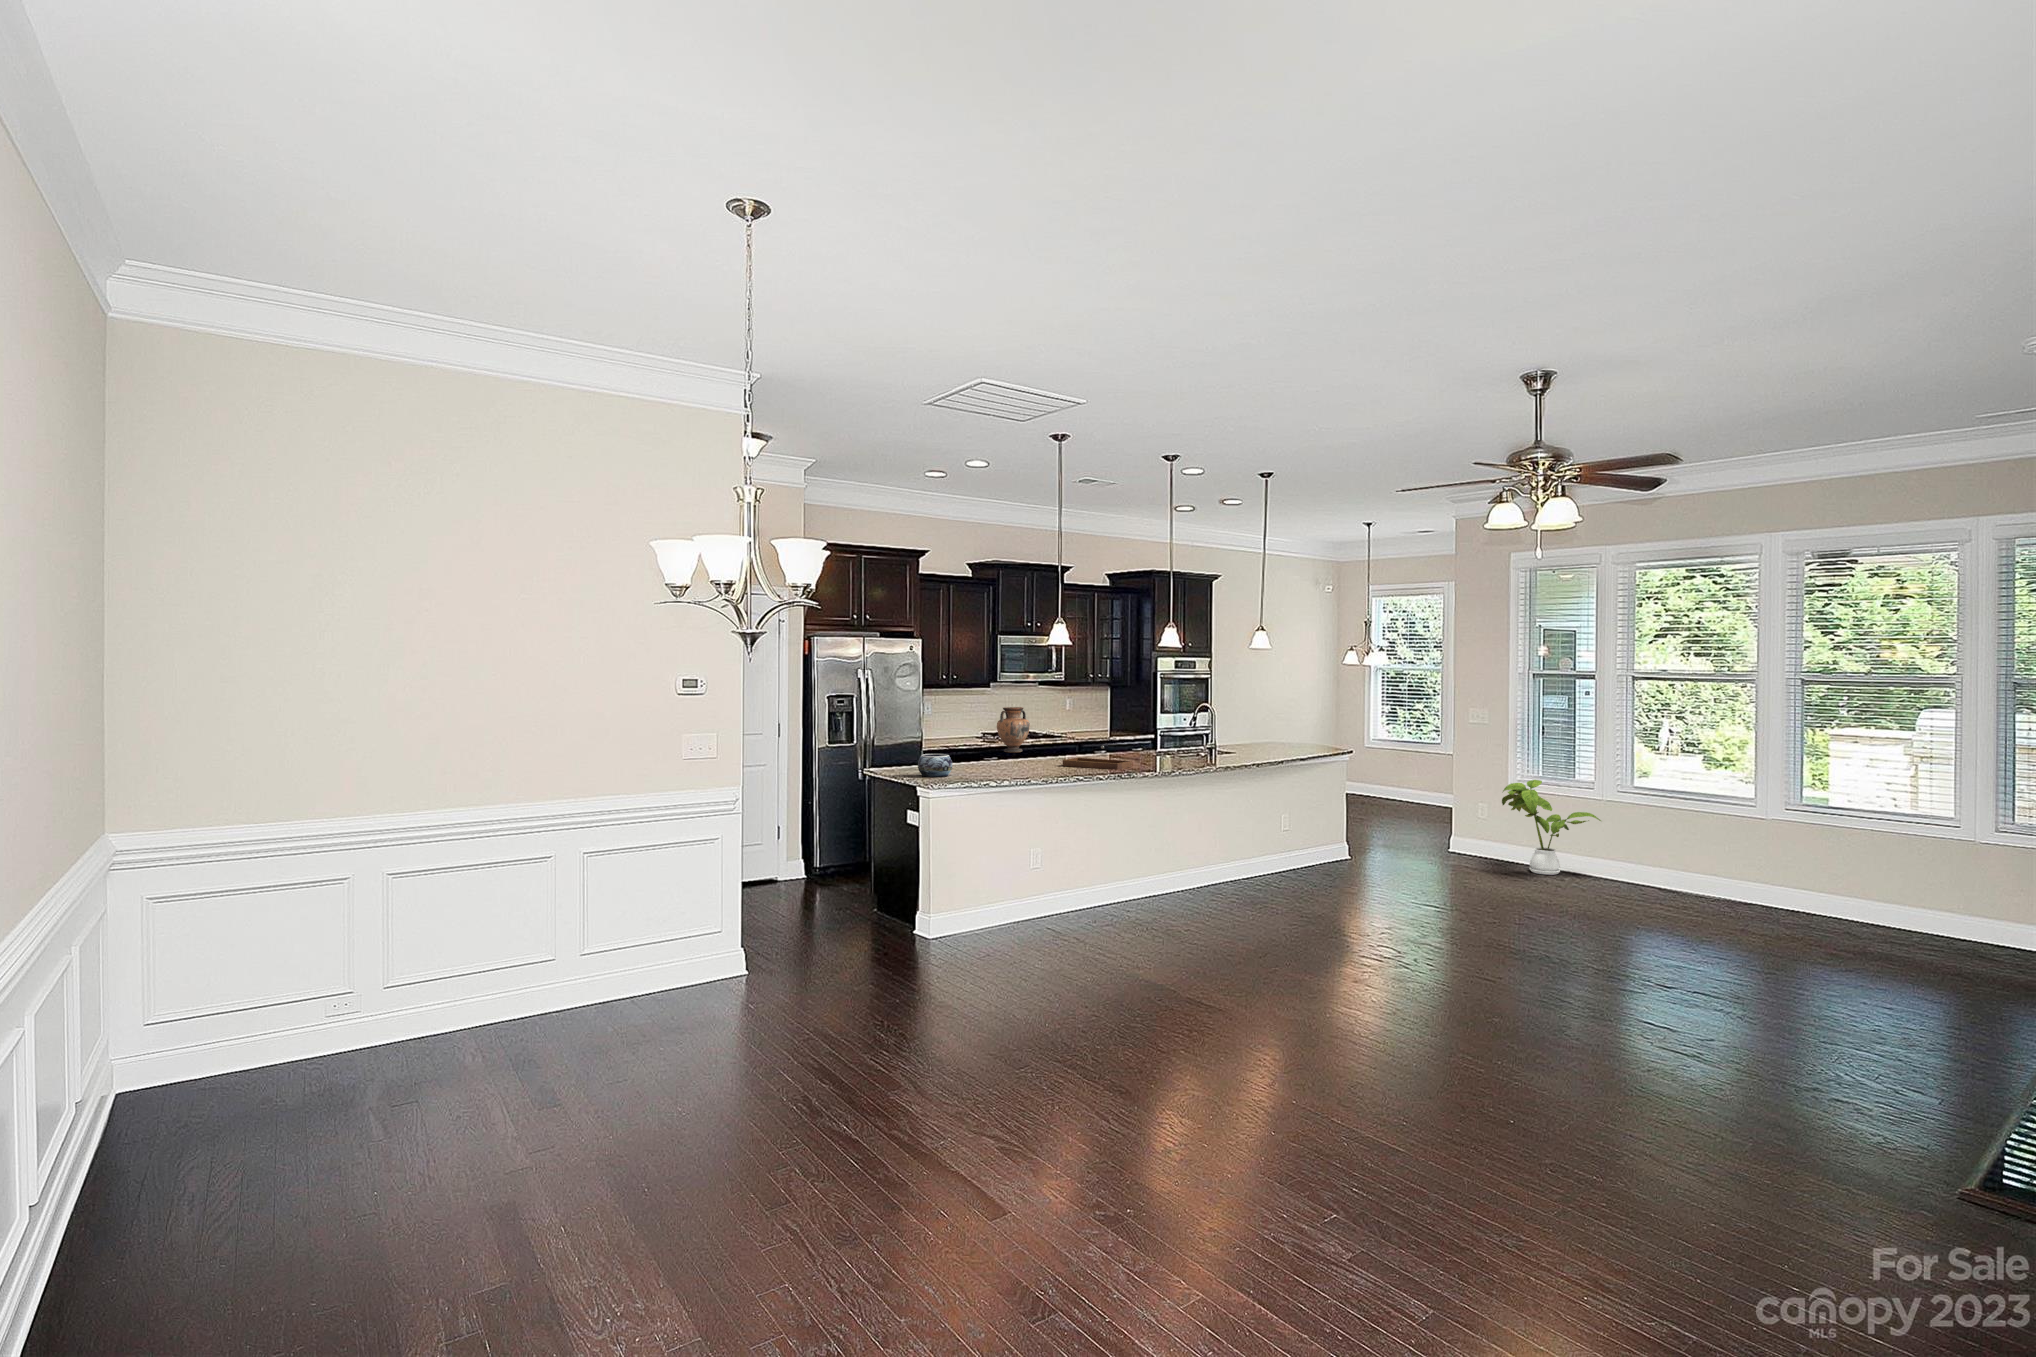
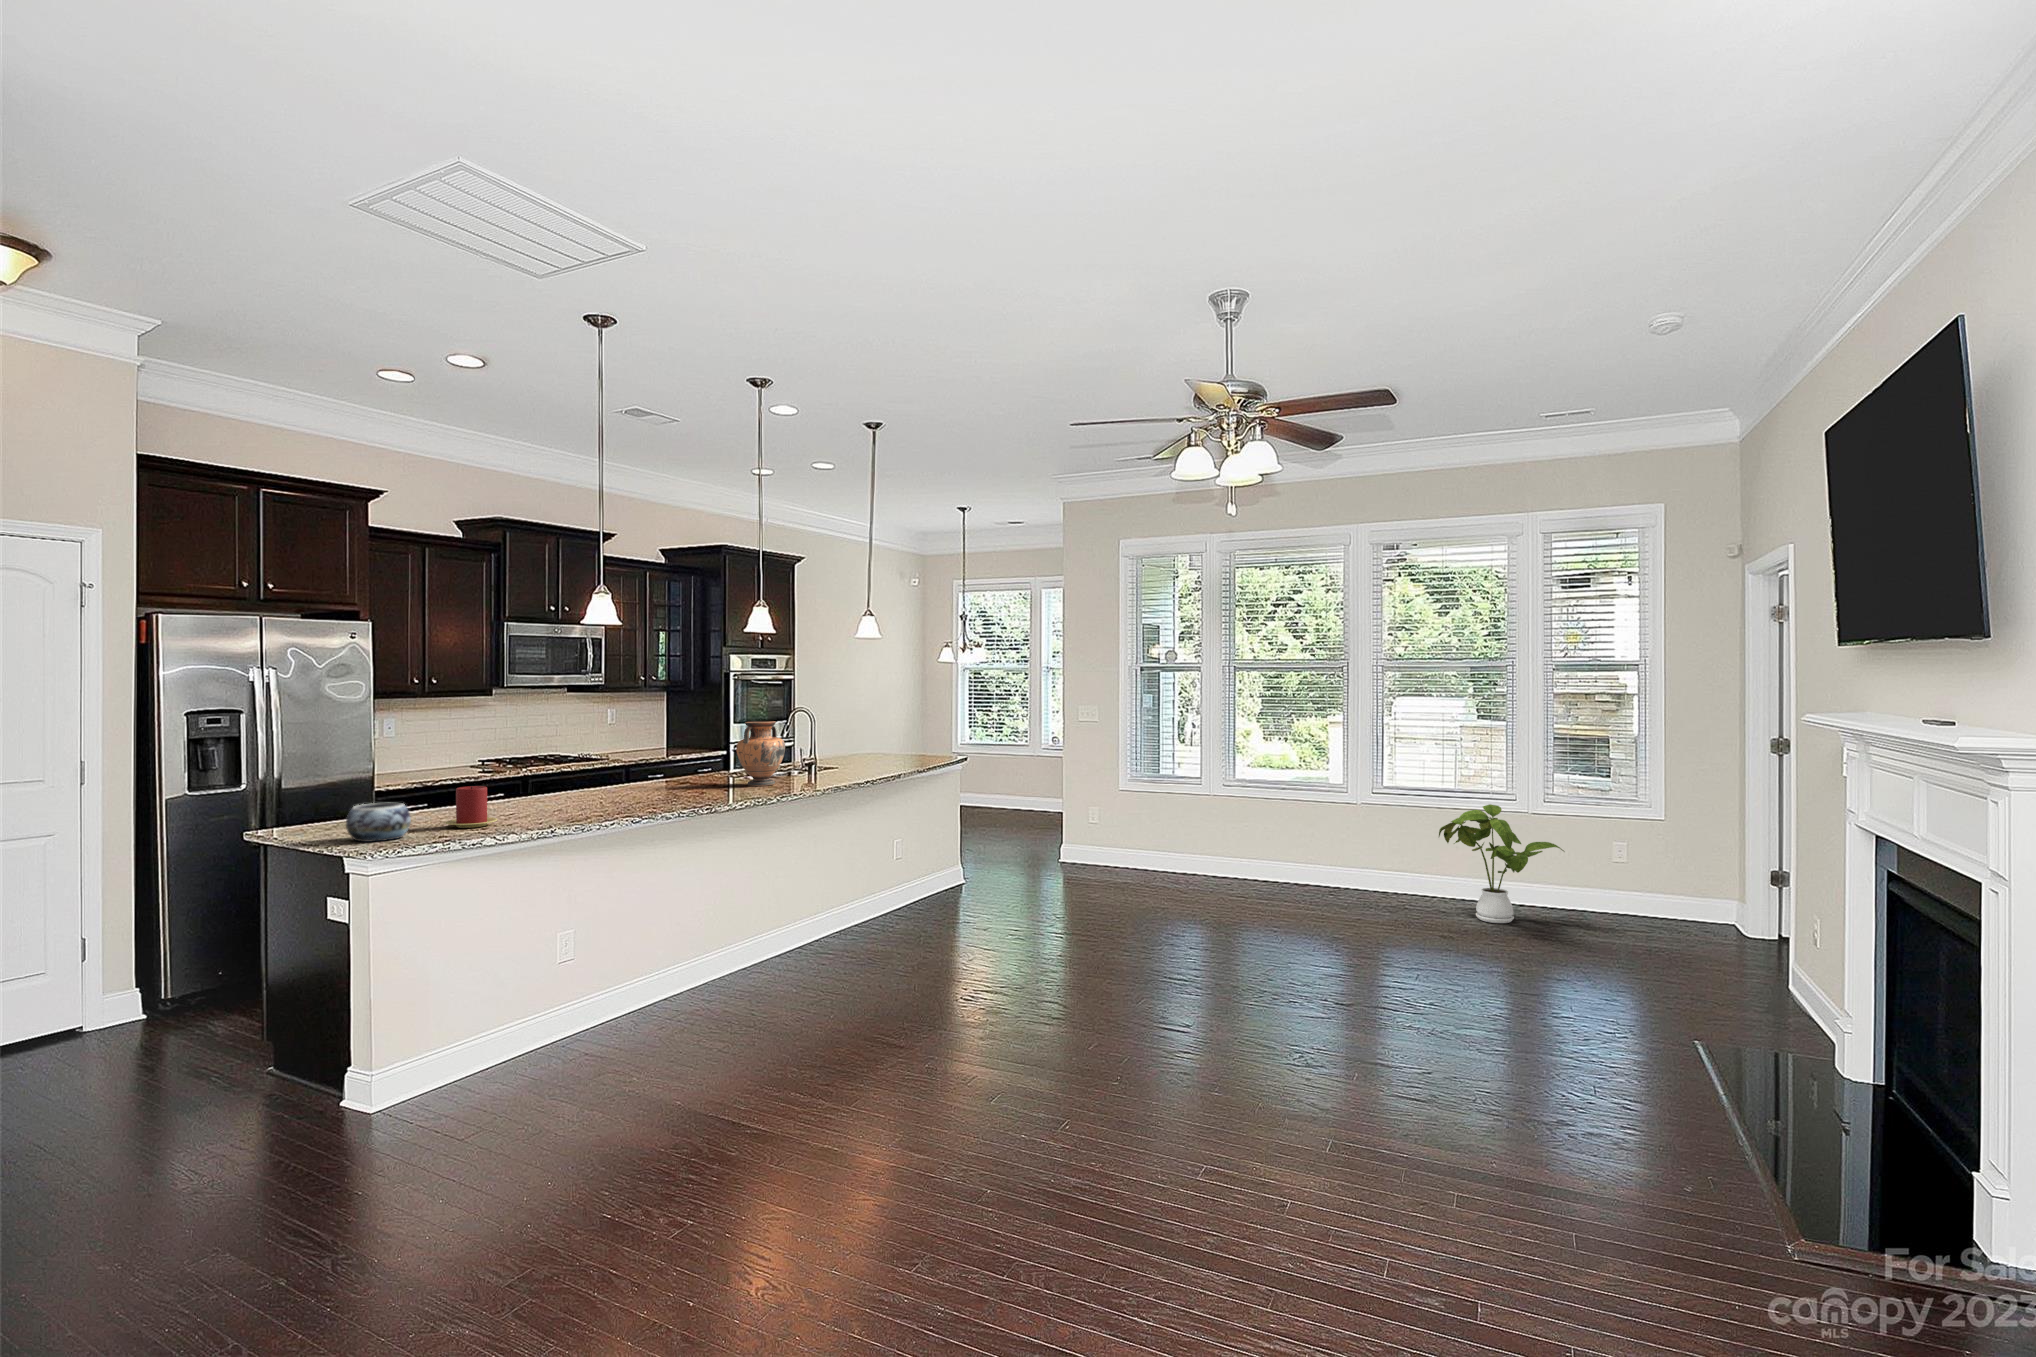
vase: present [997,707,1030,752] -> present [736,721,785,786]
tray: present [1063,745,1132,769] -> none [600,772,702,806]
candle: none [970,747,1000,774] -> present [446,786,497,828]
house plant: present [1502,780,1601,875] -> present [1439,804,1564,923]

